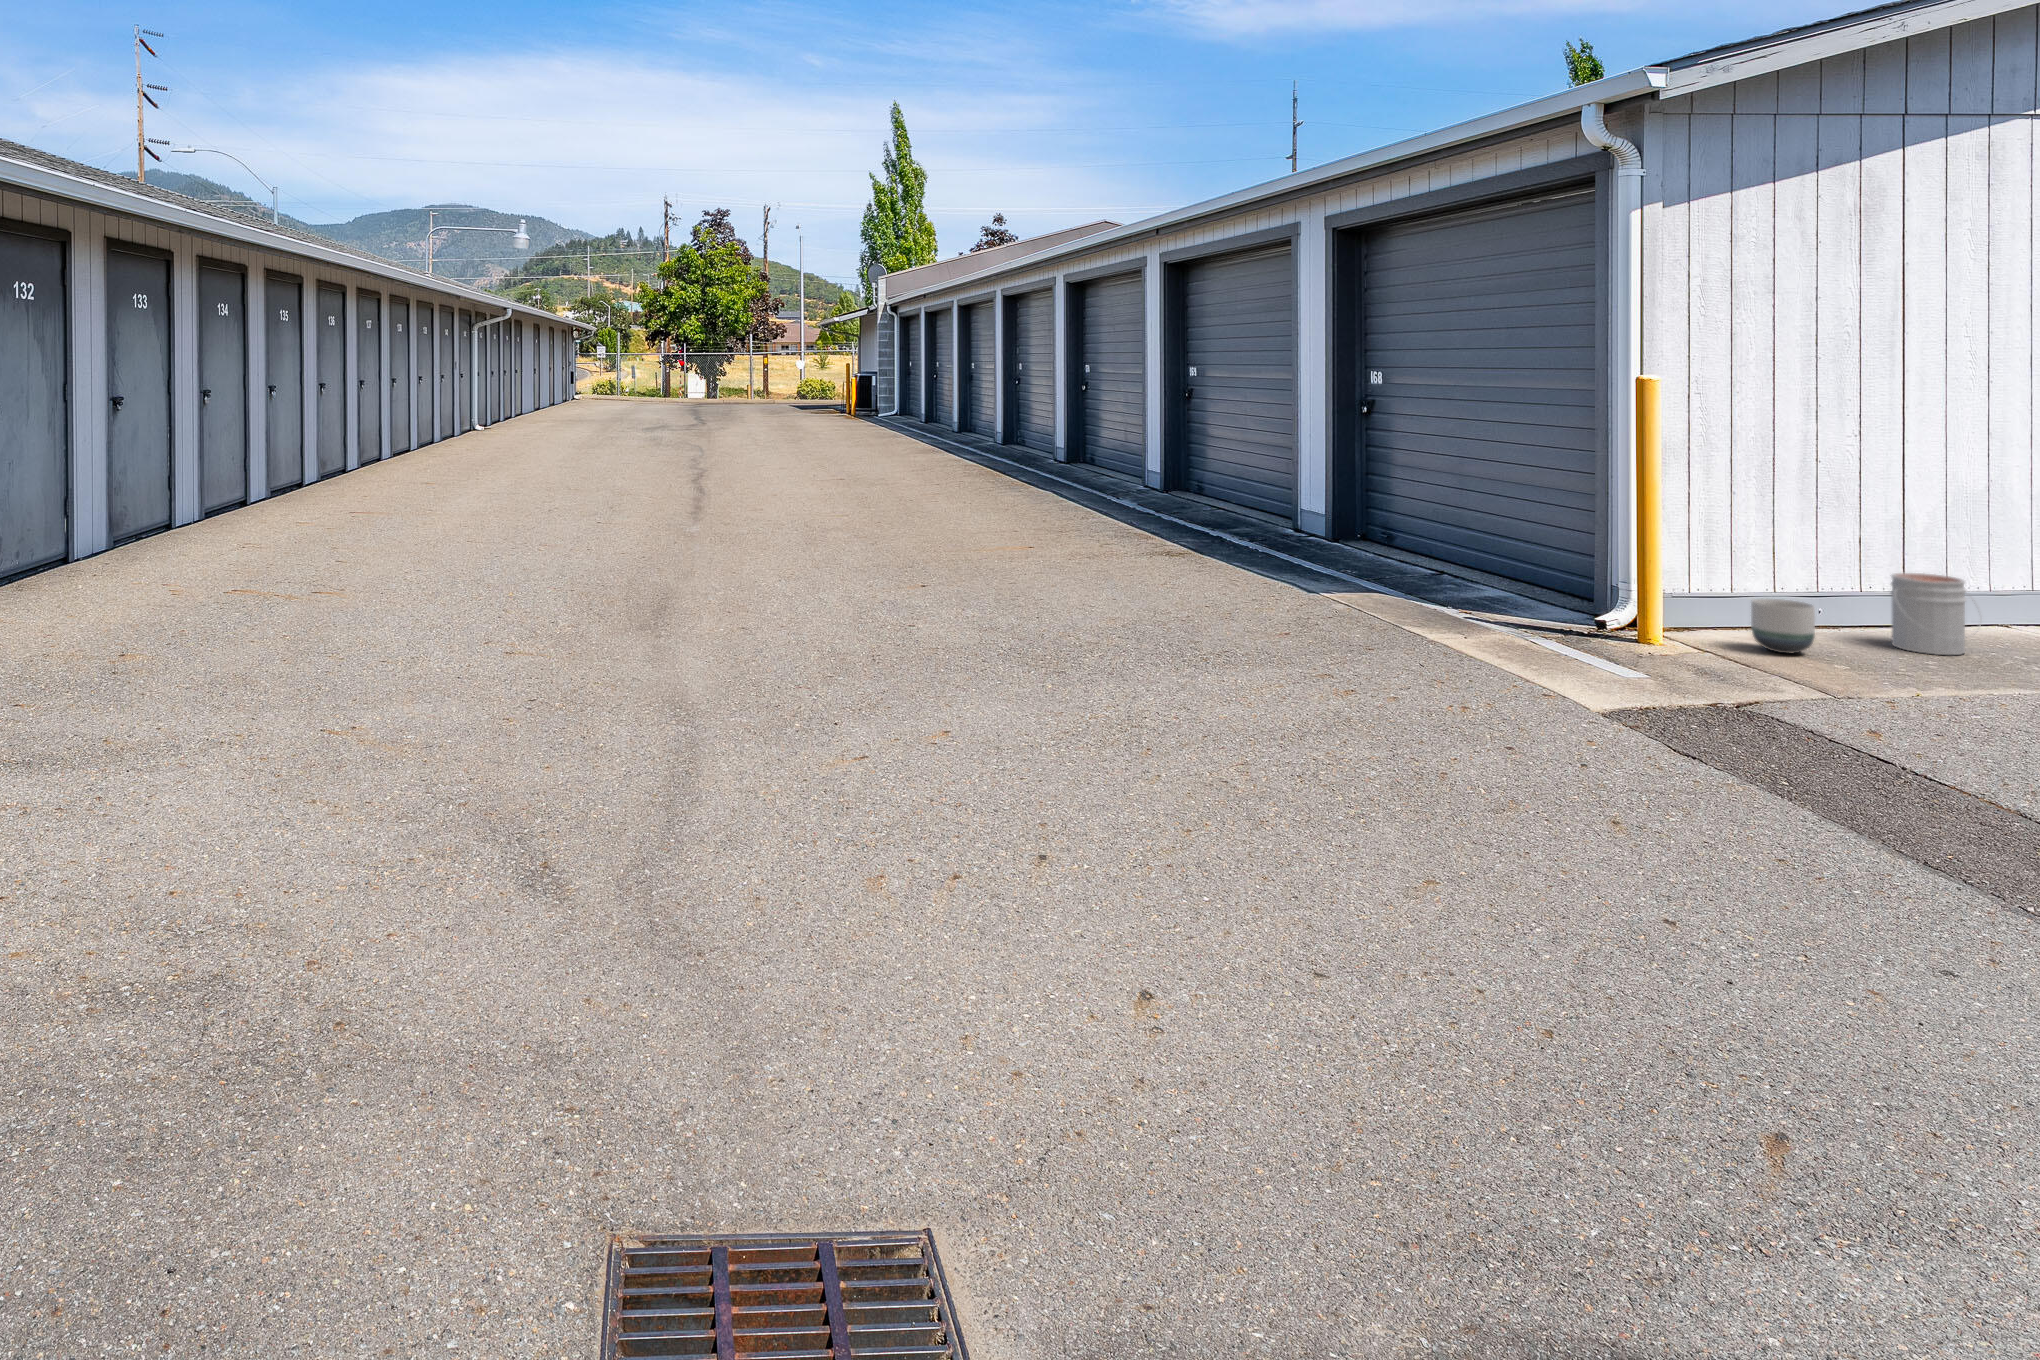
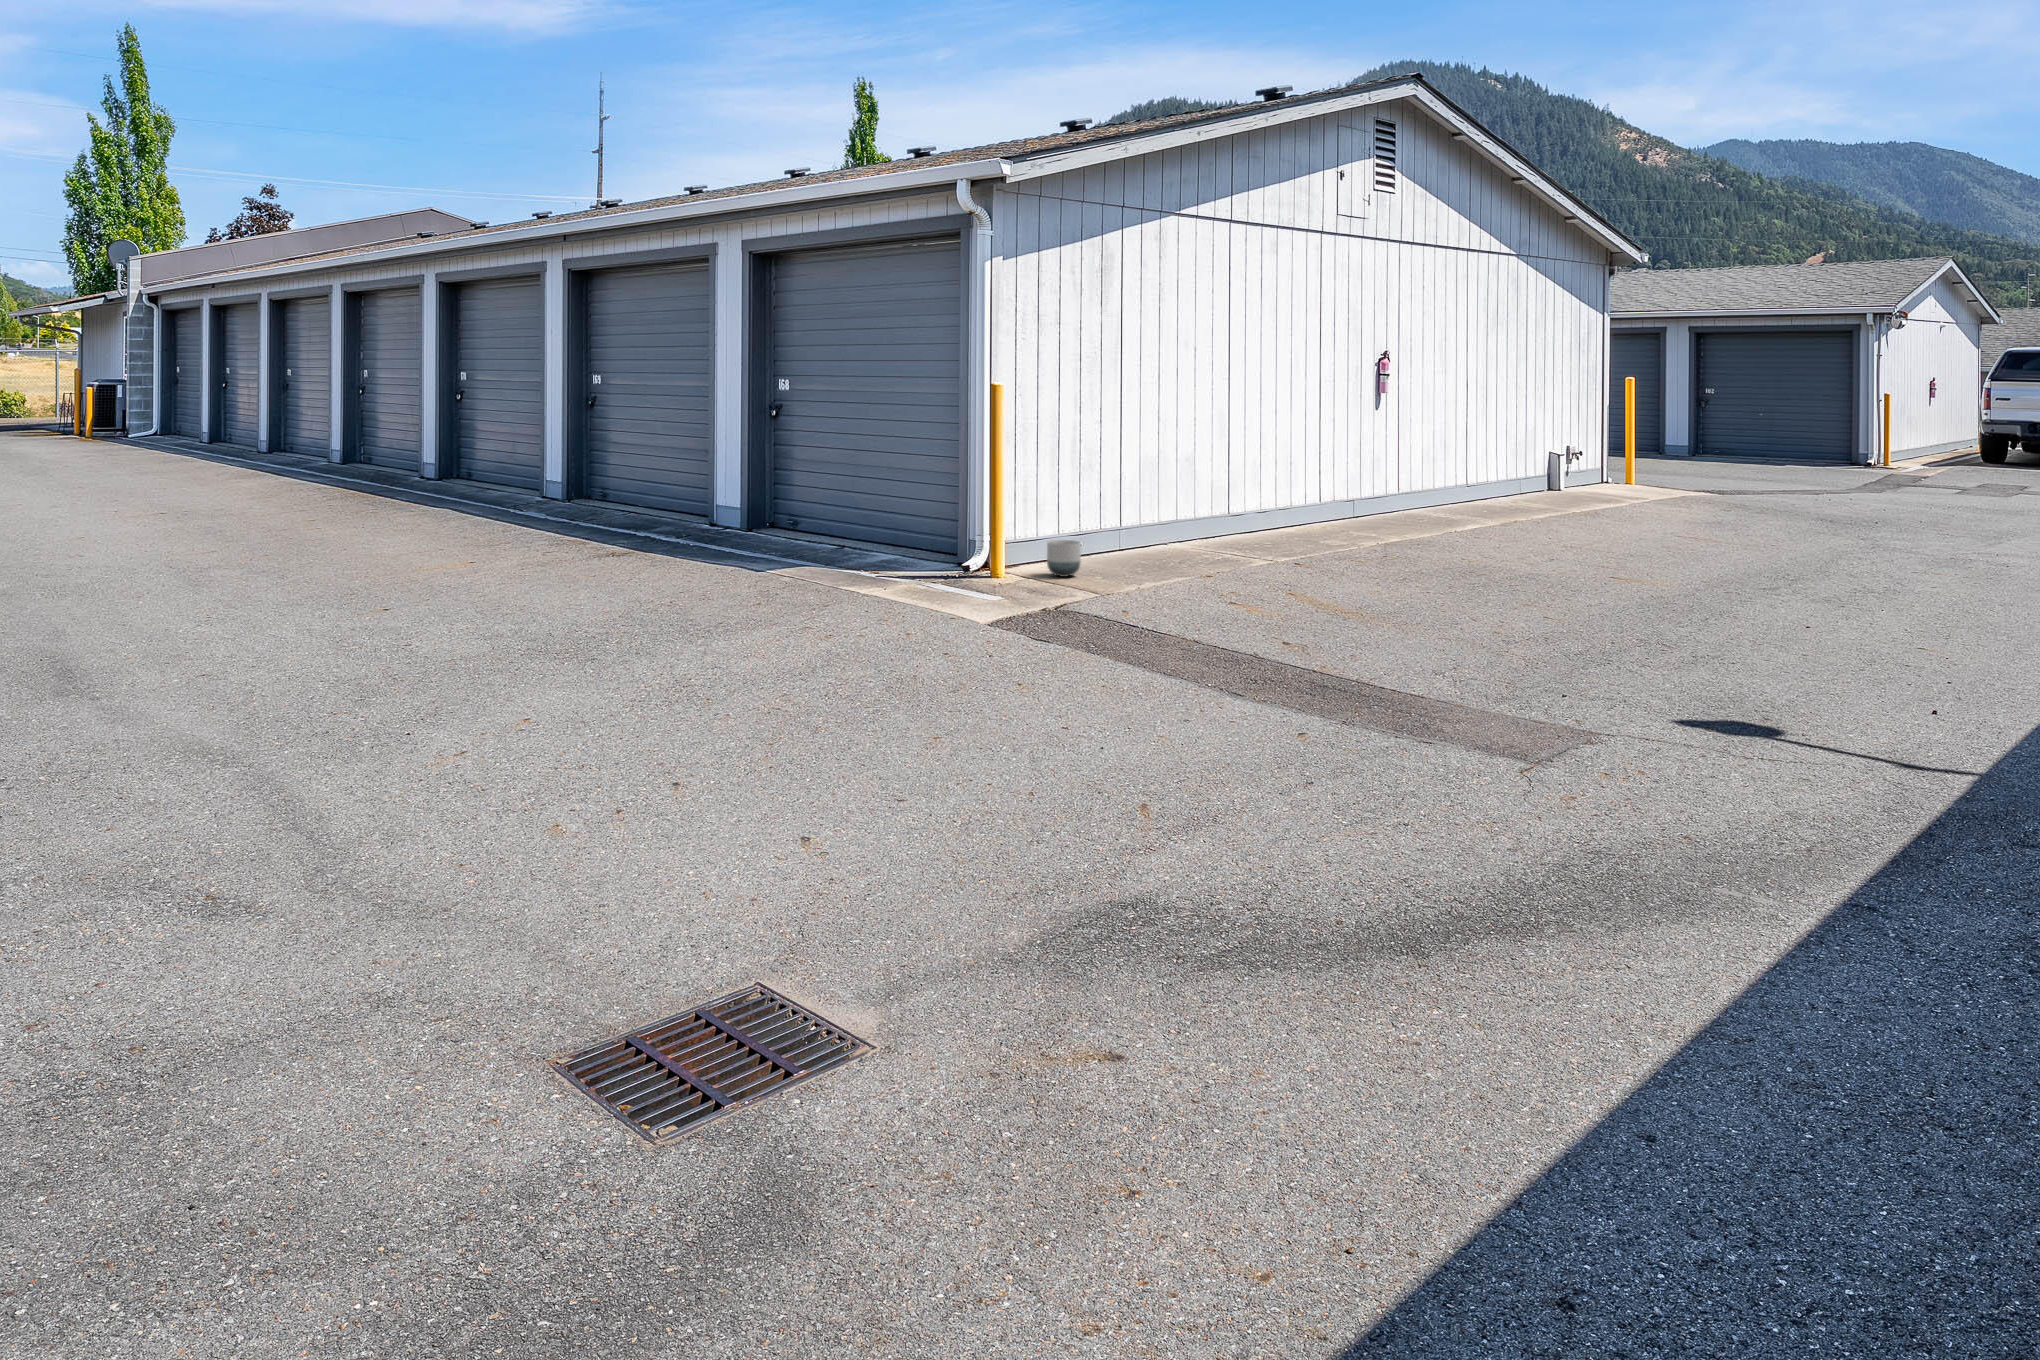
bucket: present [1891,573,1981,655] -> none [1115,516,1158,568]

